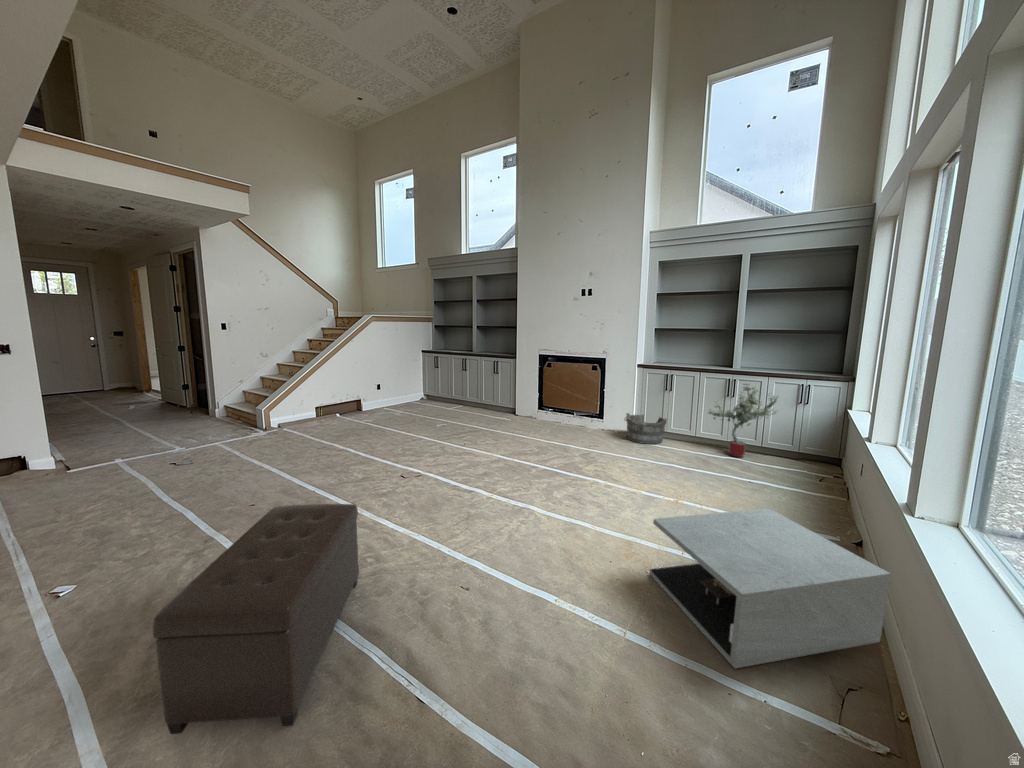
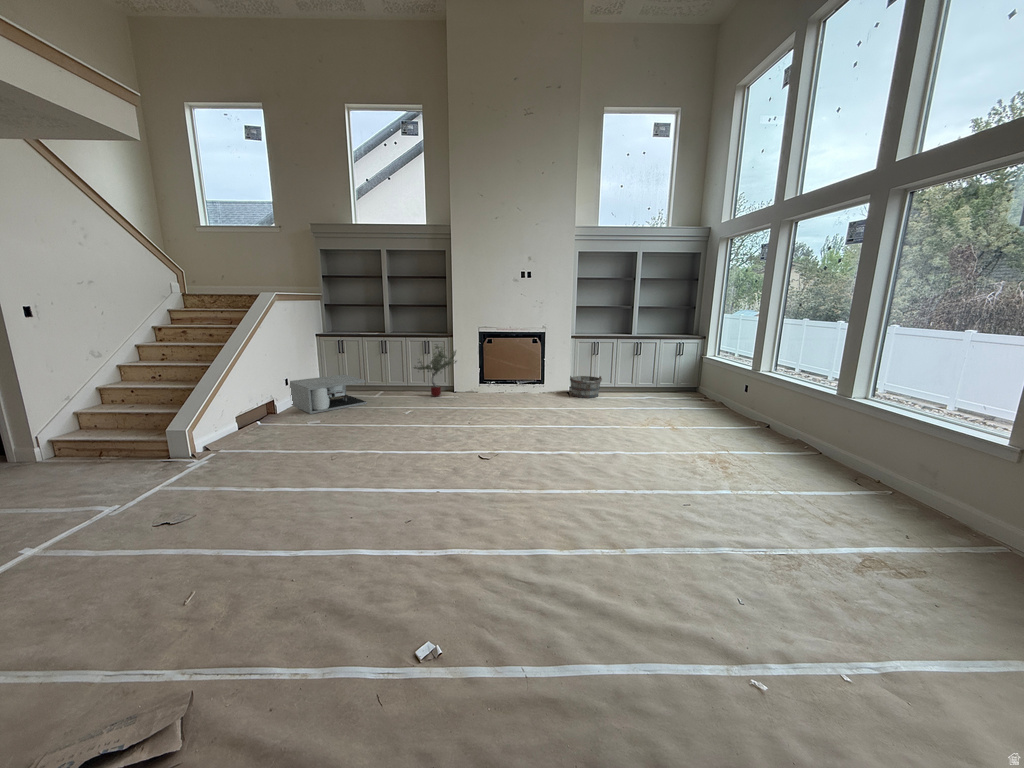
potted tree: present [709,384,778,457] -> present [414,344,457,397]
ottoman: present [153,504,359,734] -> none [592,462,791,639]
coffee table: present [650,508,891,668] -> present [290,375,367,414]

